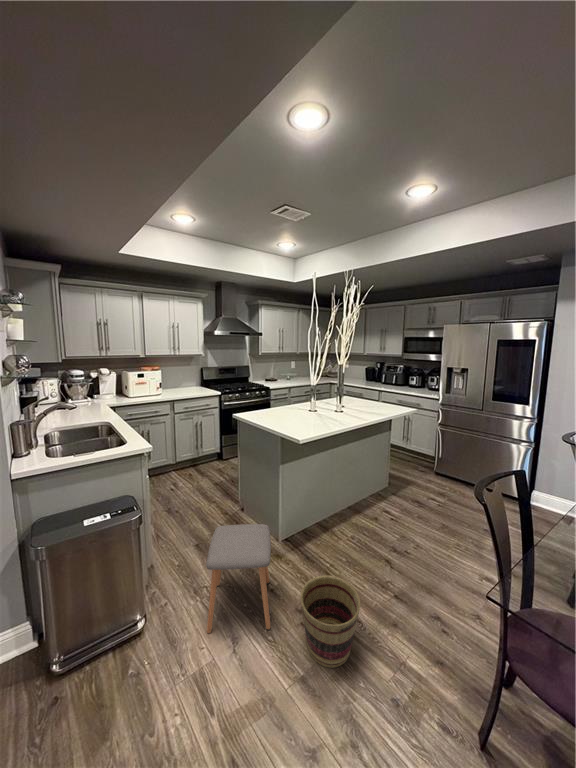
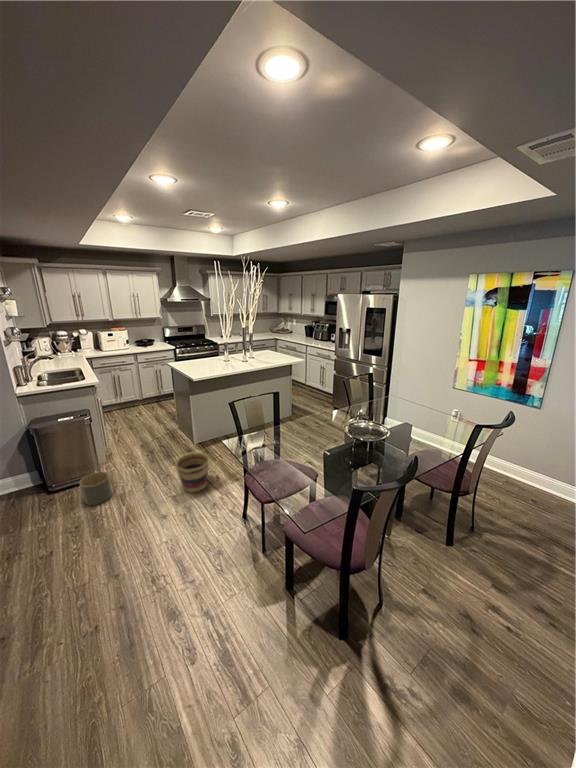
stool: present [206,524,271,634] -> none [128,428,178,481]
planter: none [122,629,179,720] -> present [80,472,112,505]

